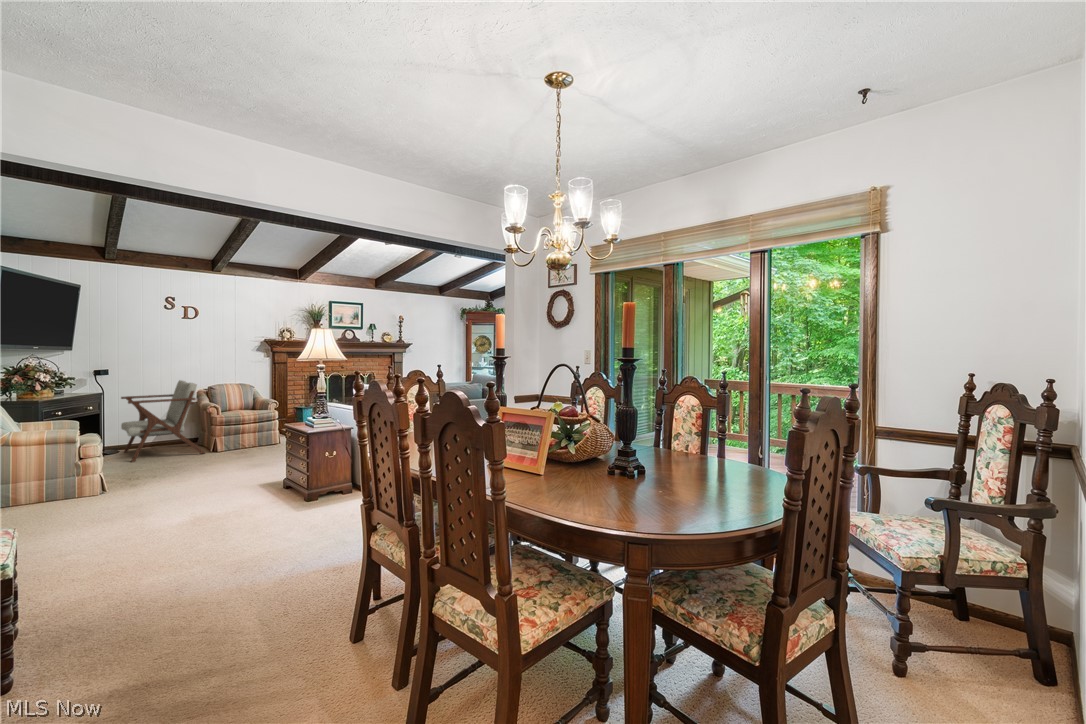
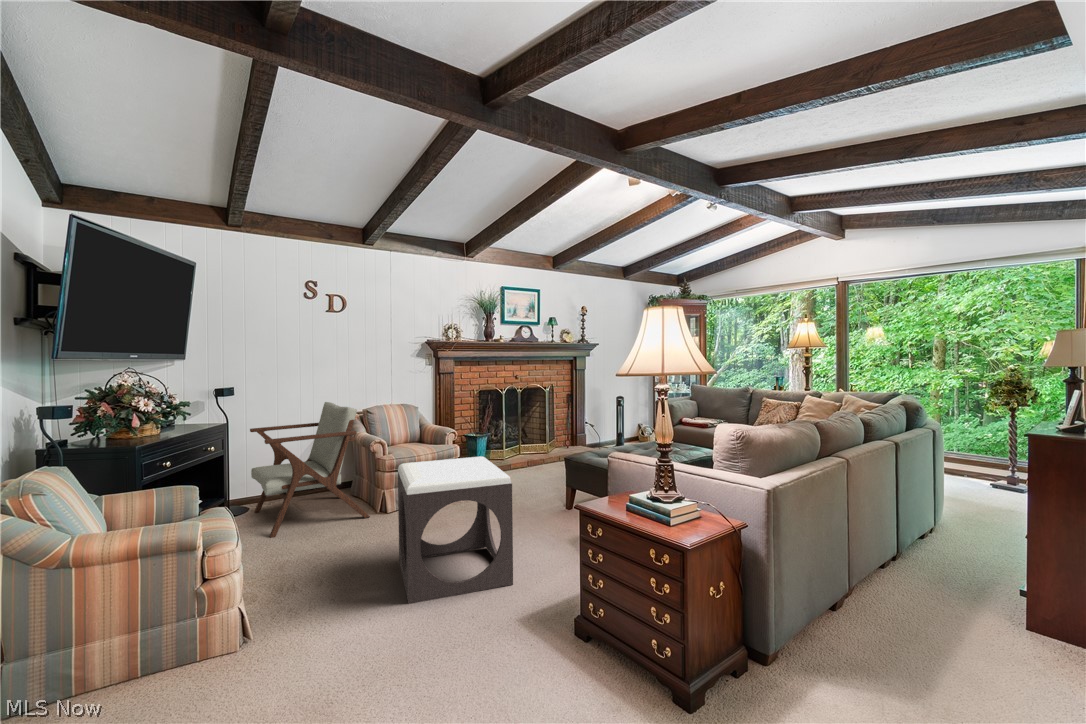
footstool: none [202,410,270,482] -> present [398,457,513,604]

